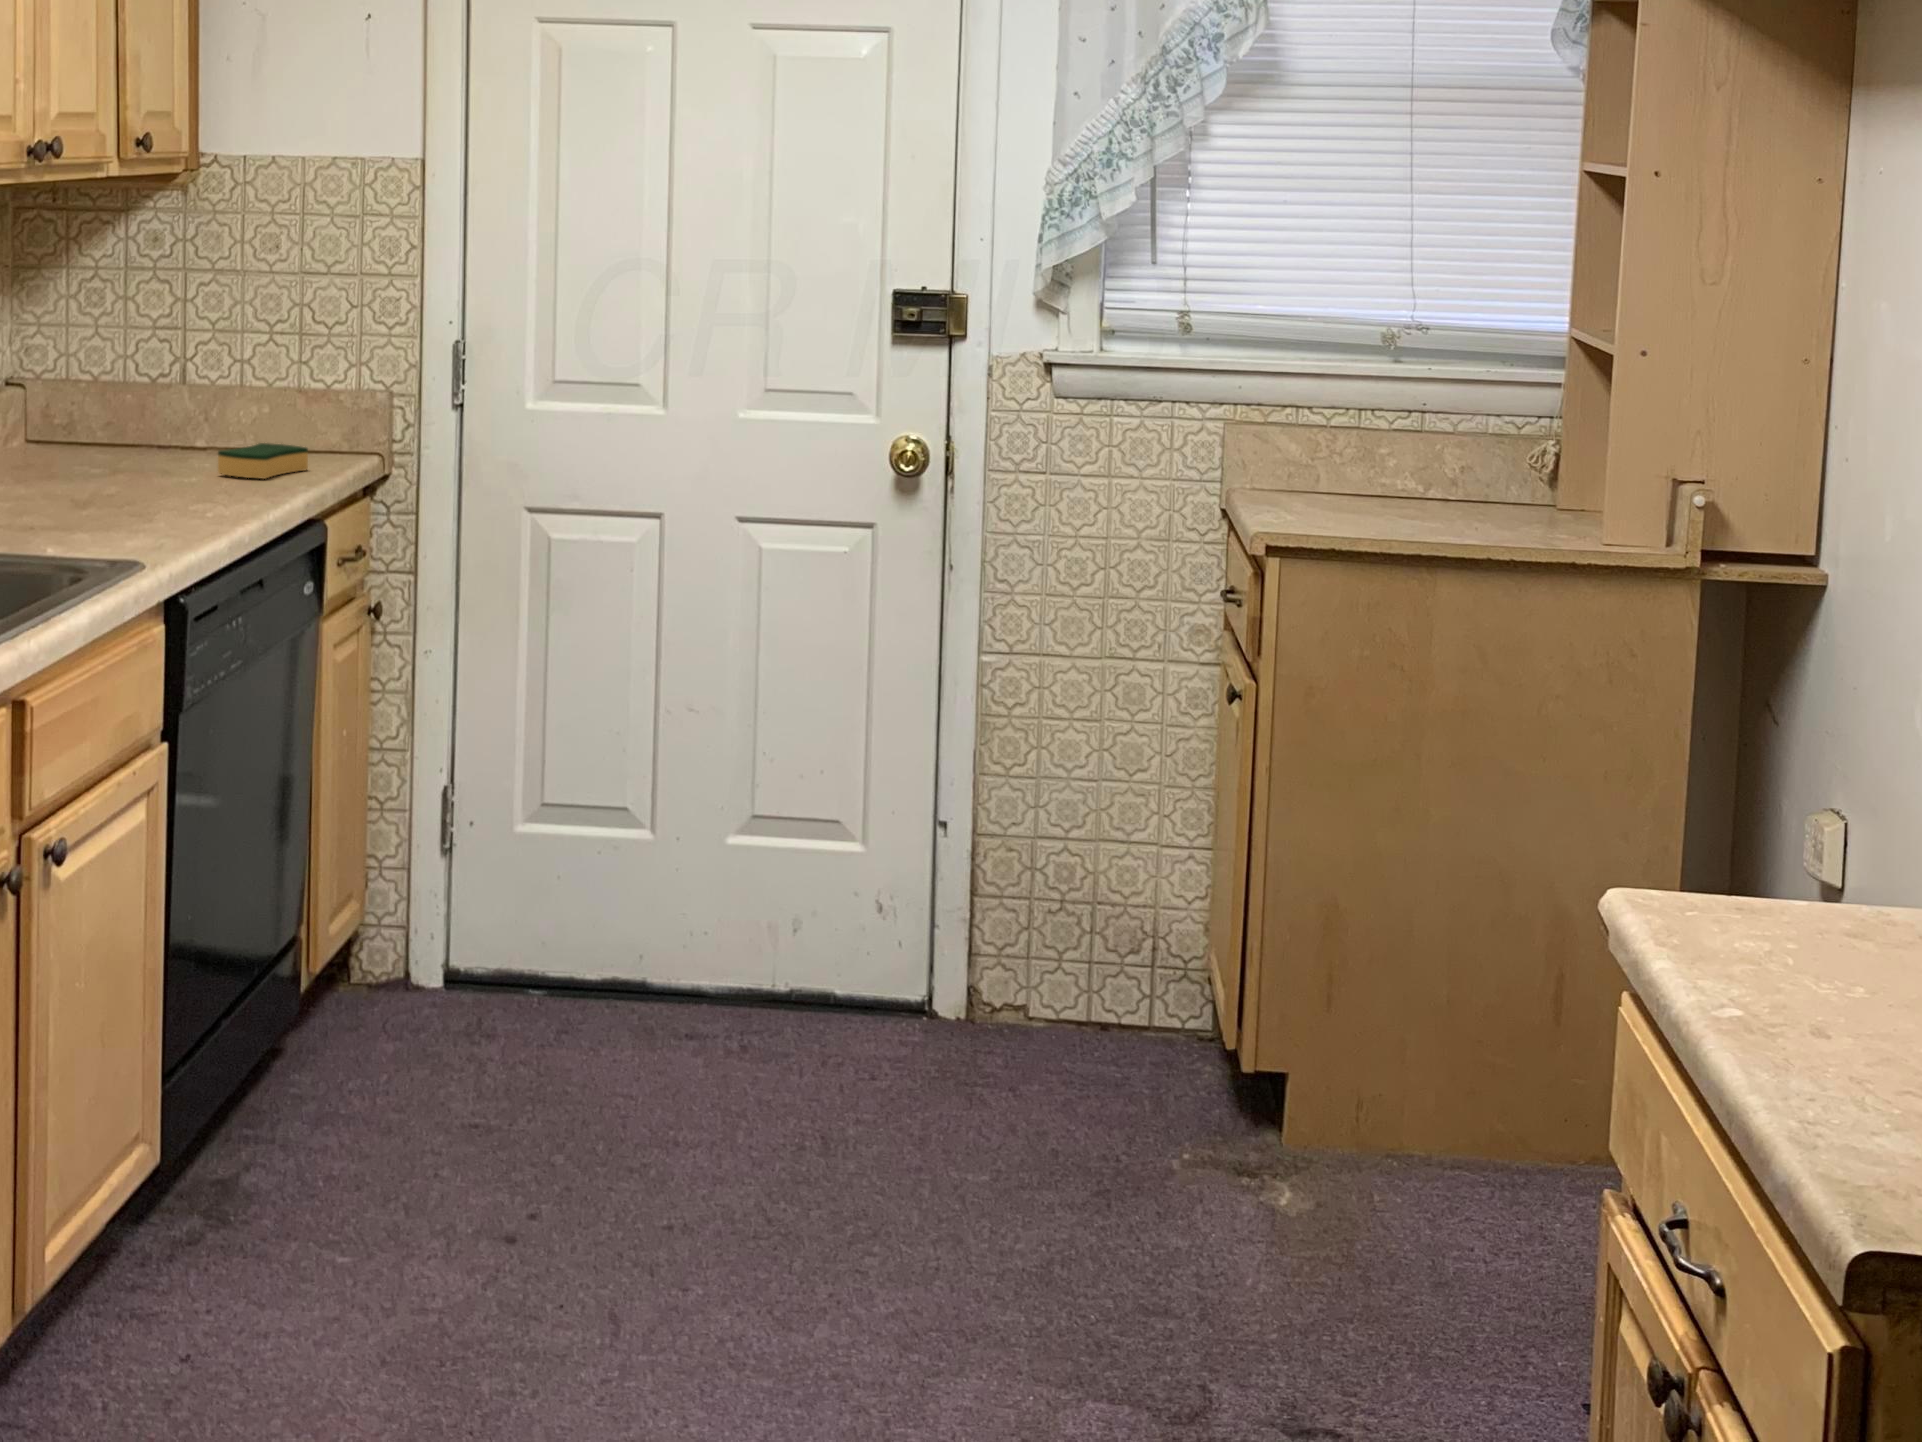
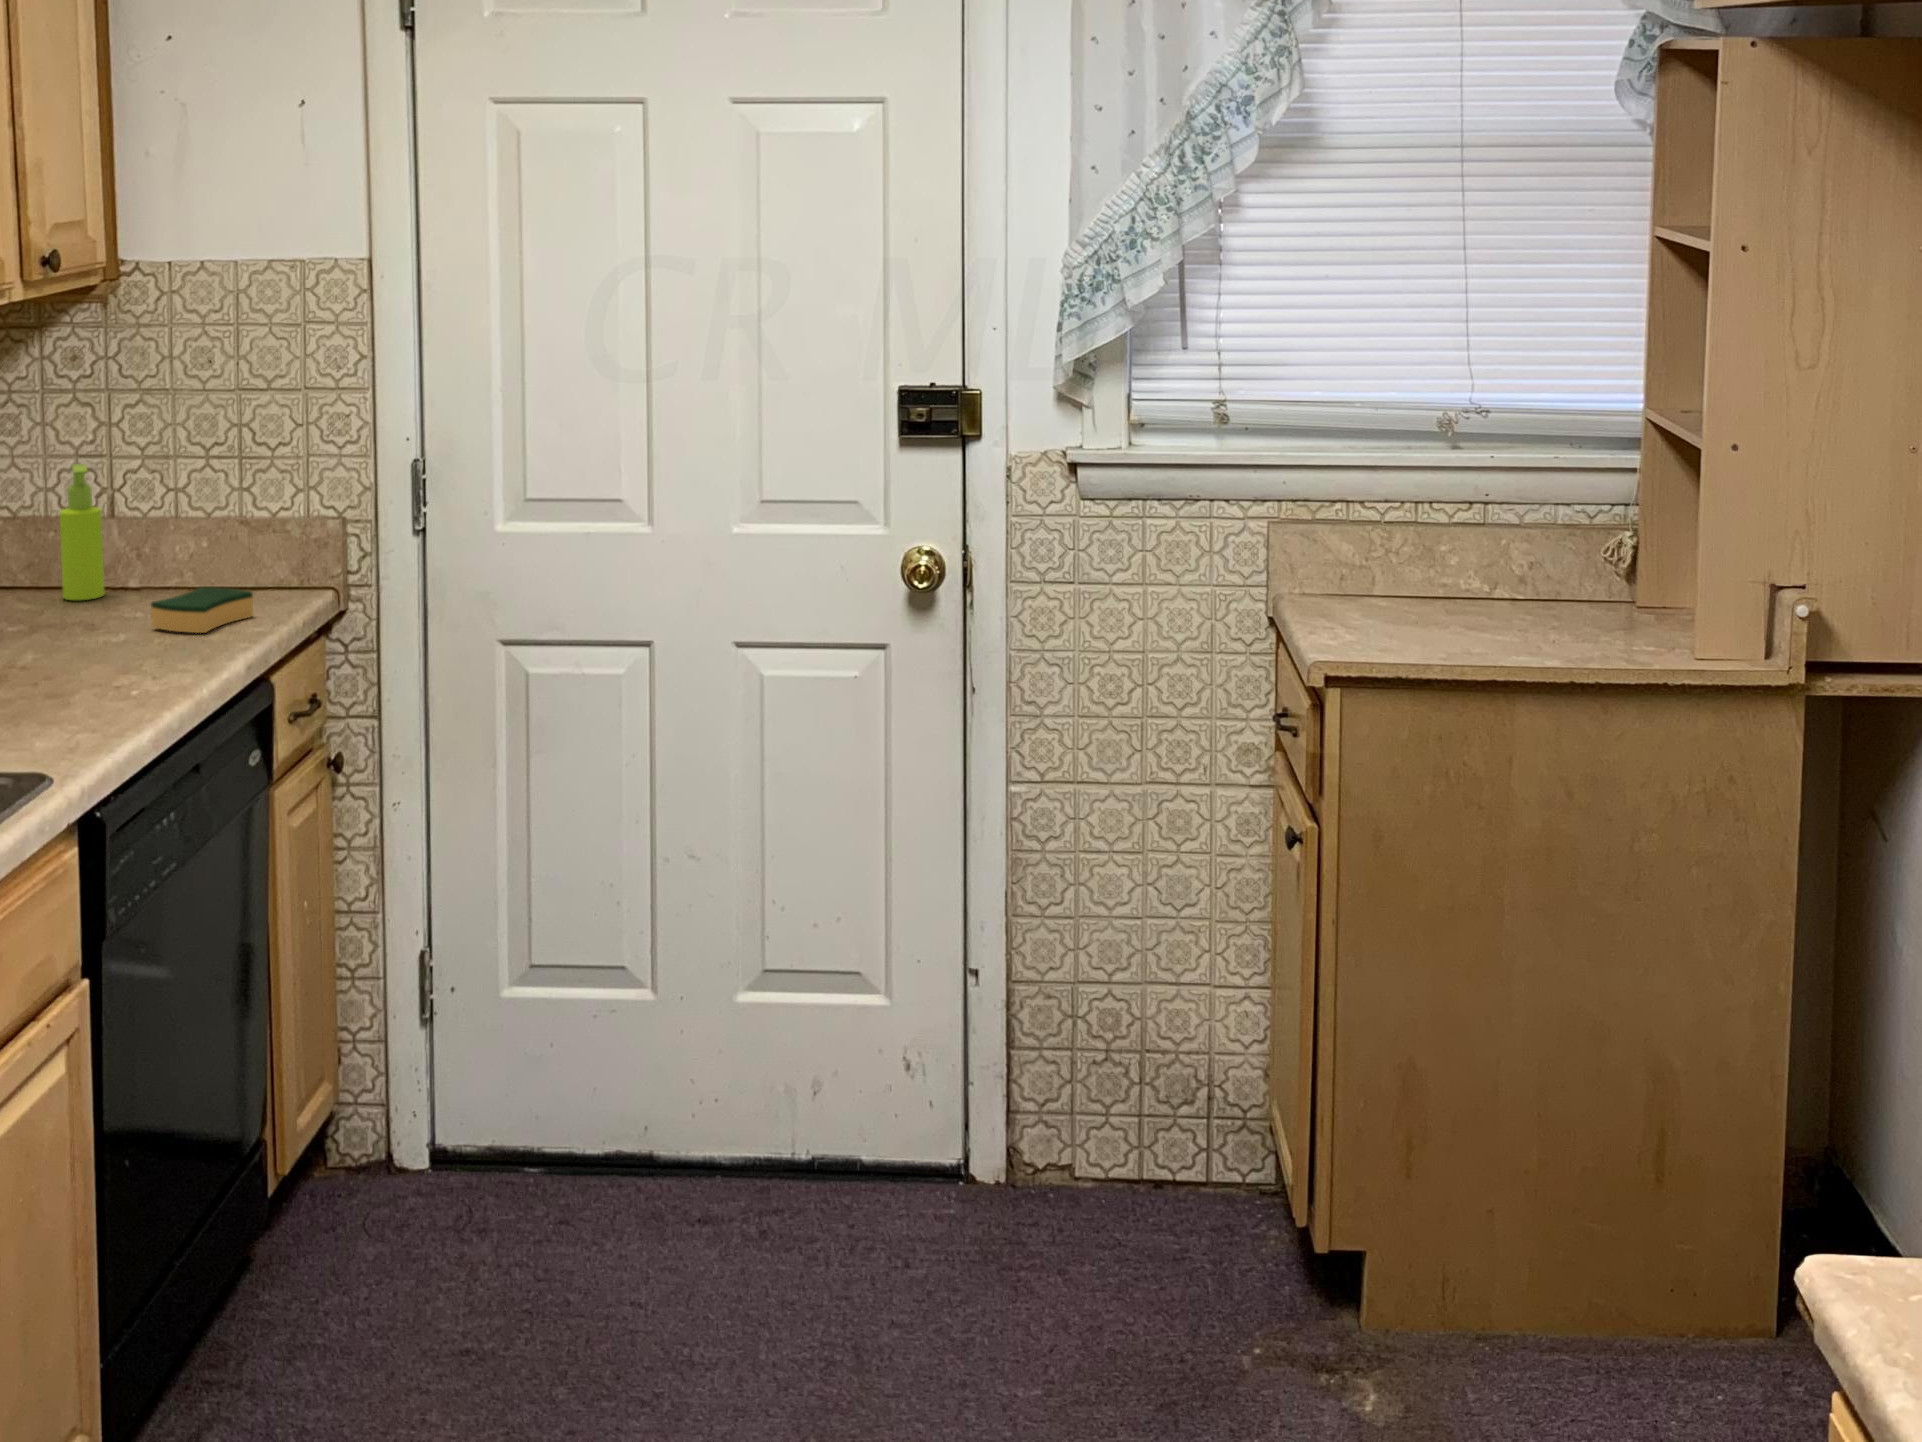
soap dispenser: none [136,333,173,455] -> present [60,464,105,600]

